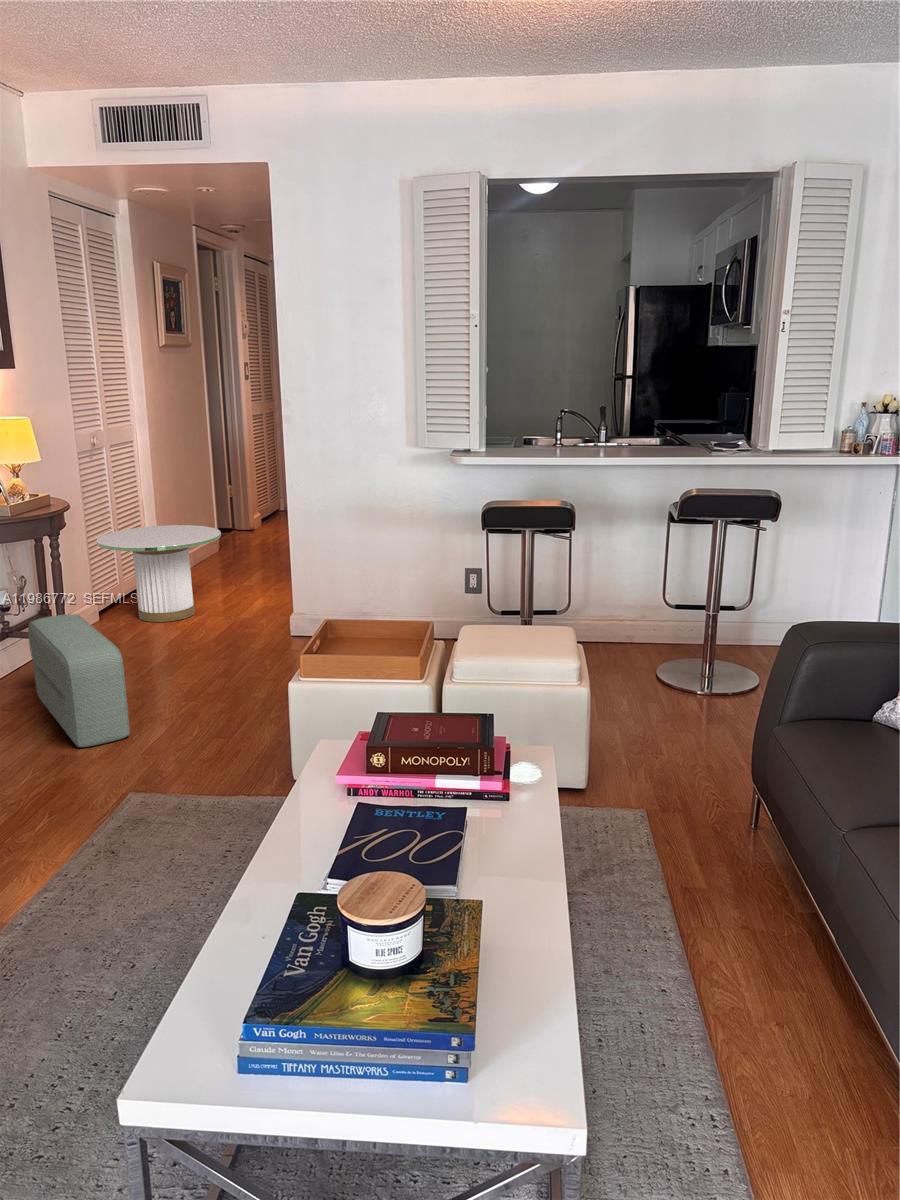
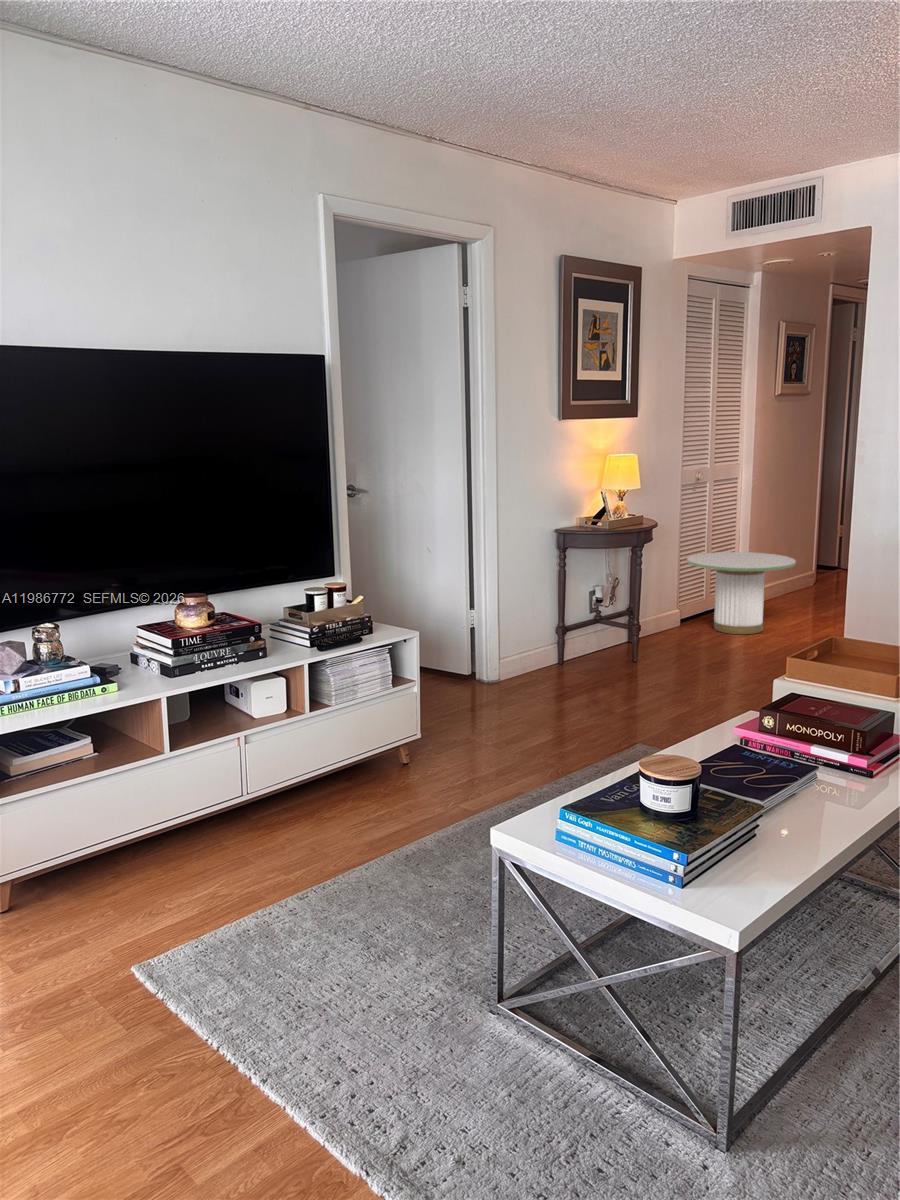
pouf: present [28,614,130,747] -> none [608,607,662,707]

